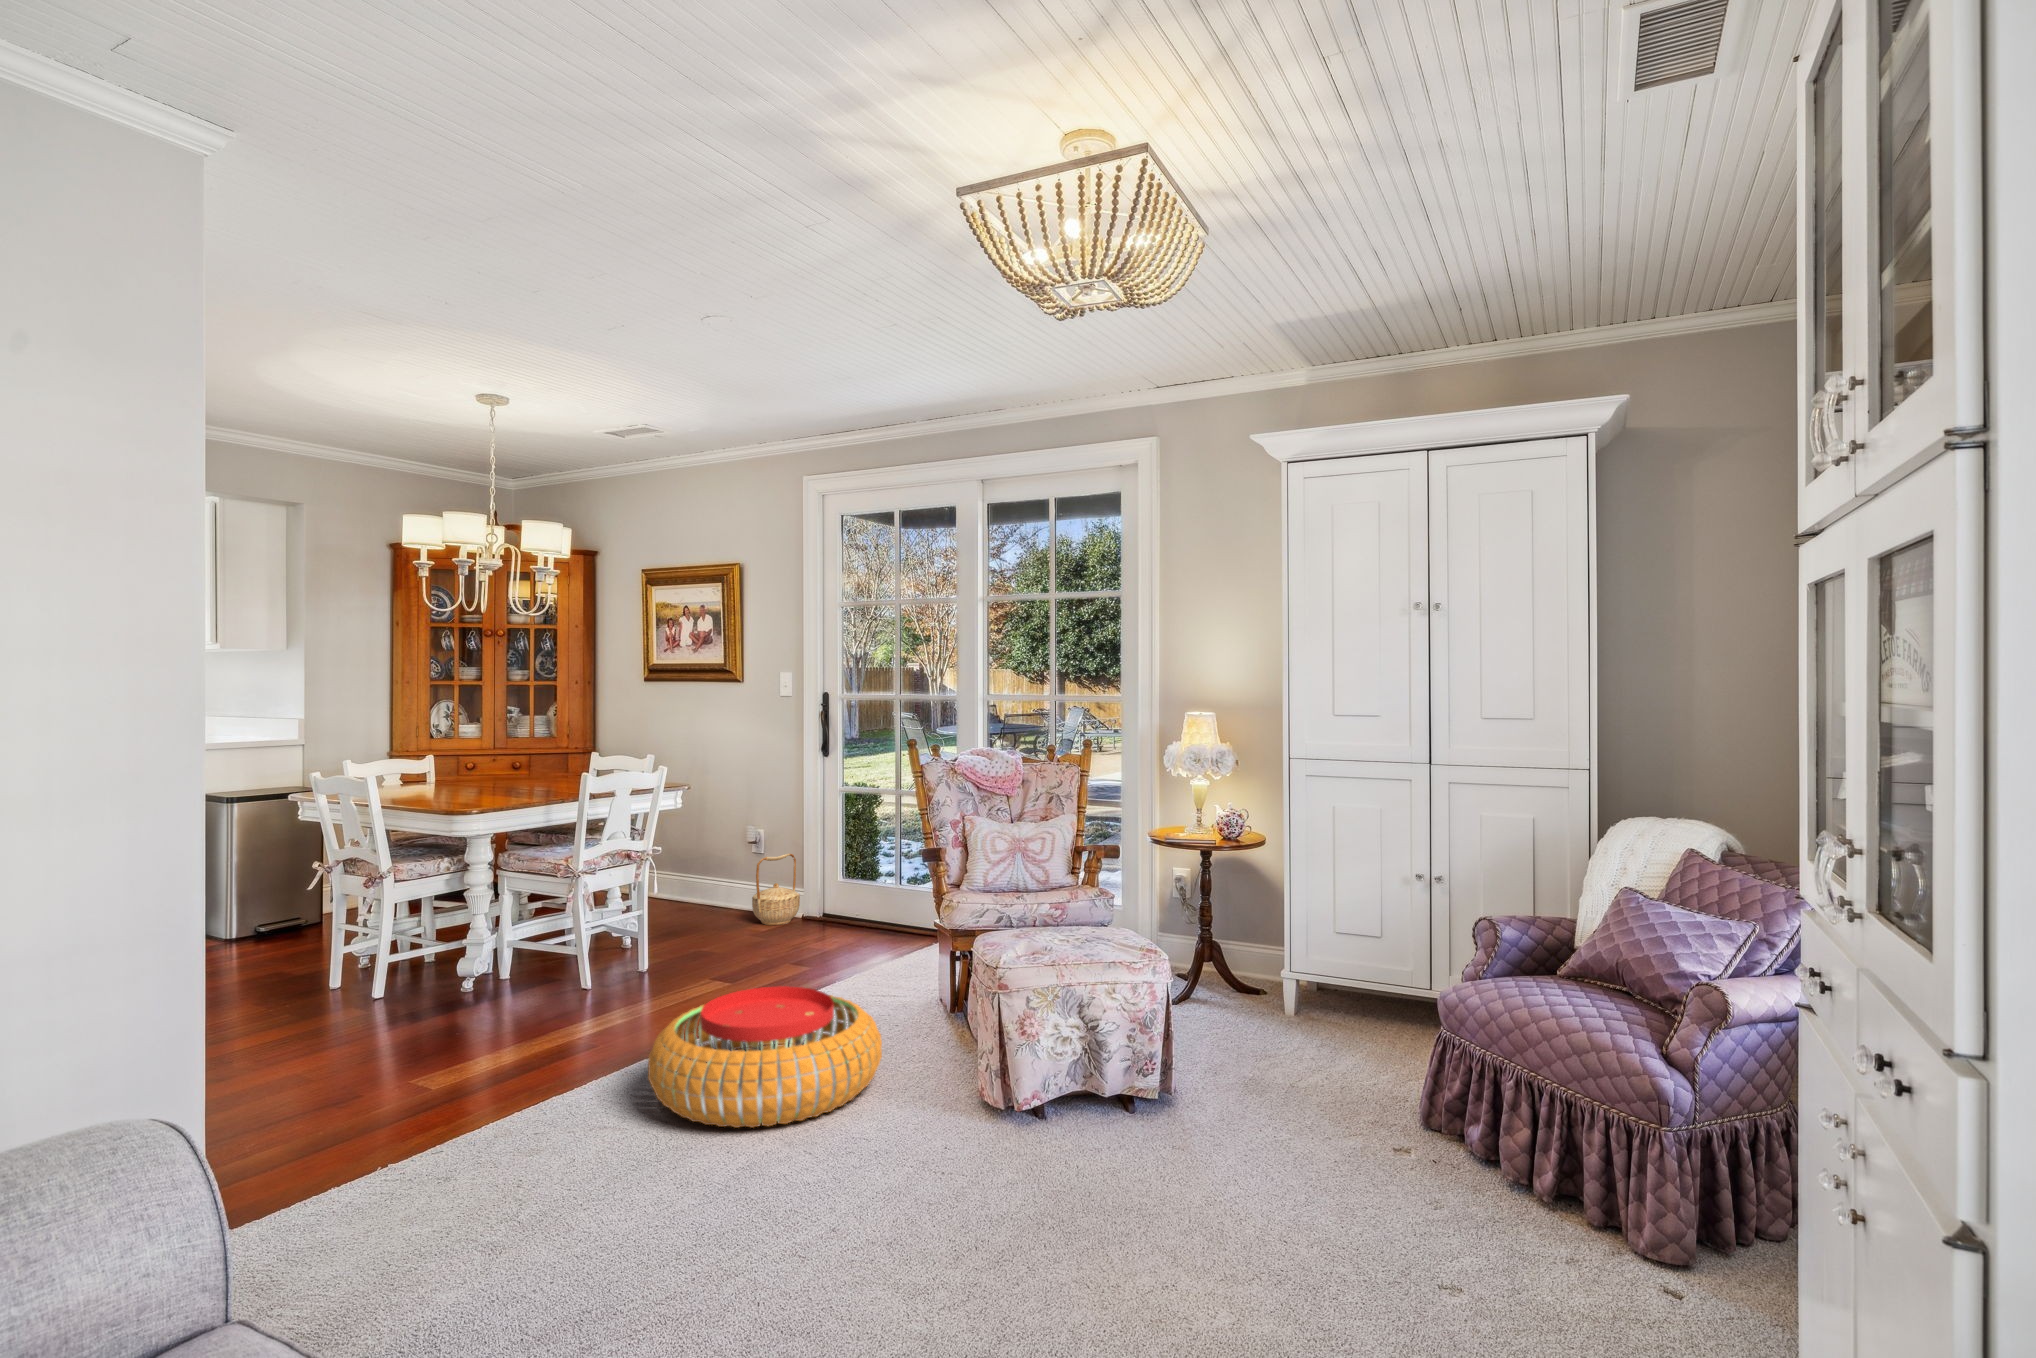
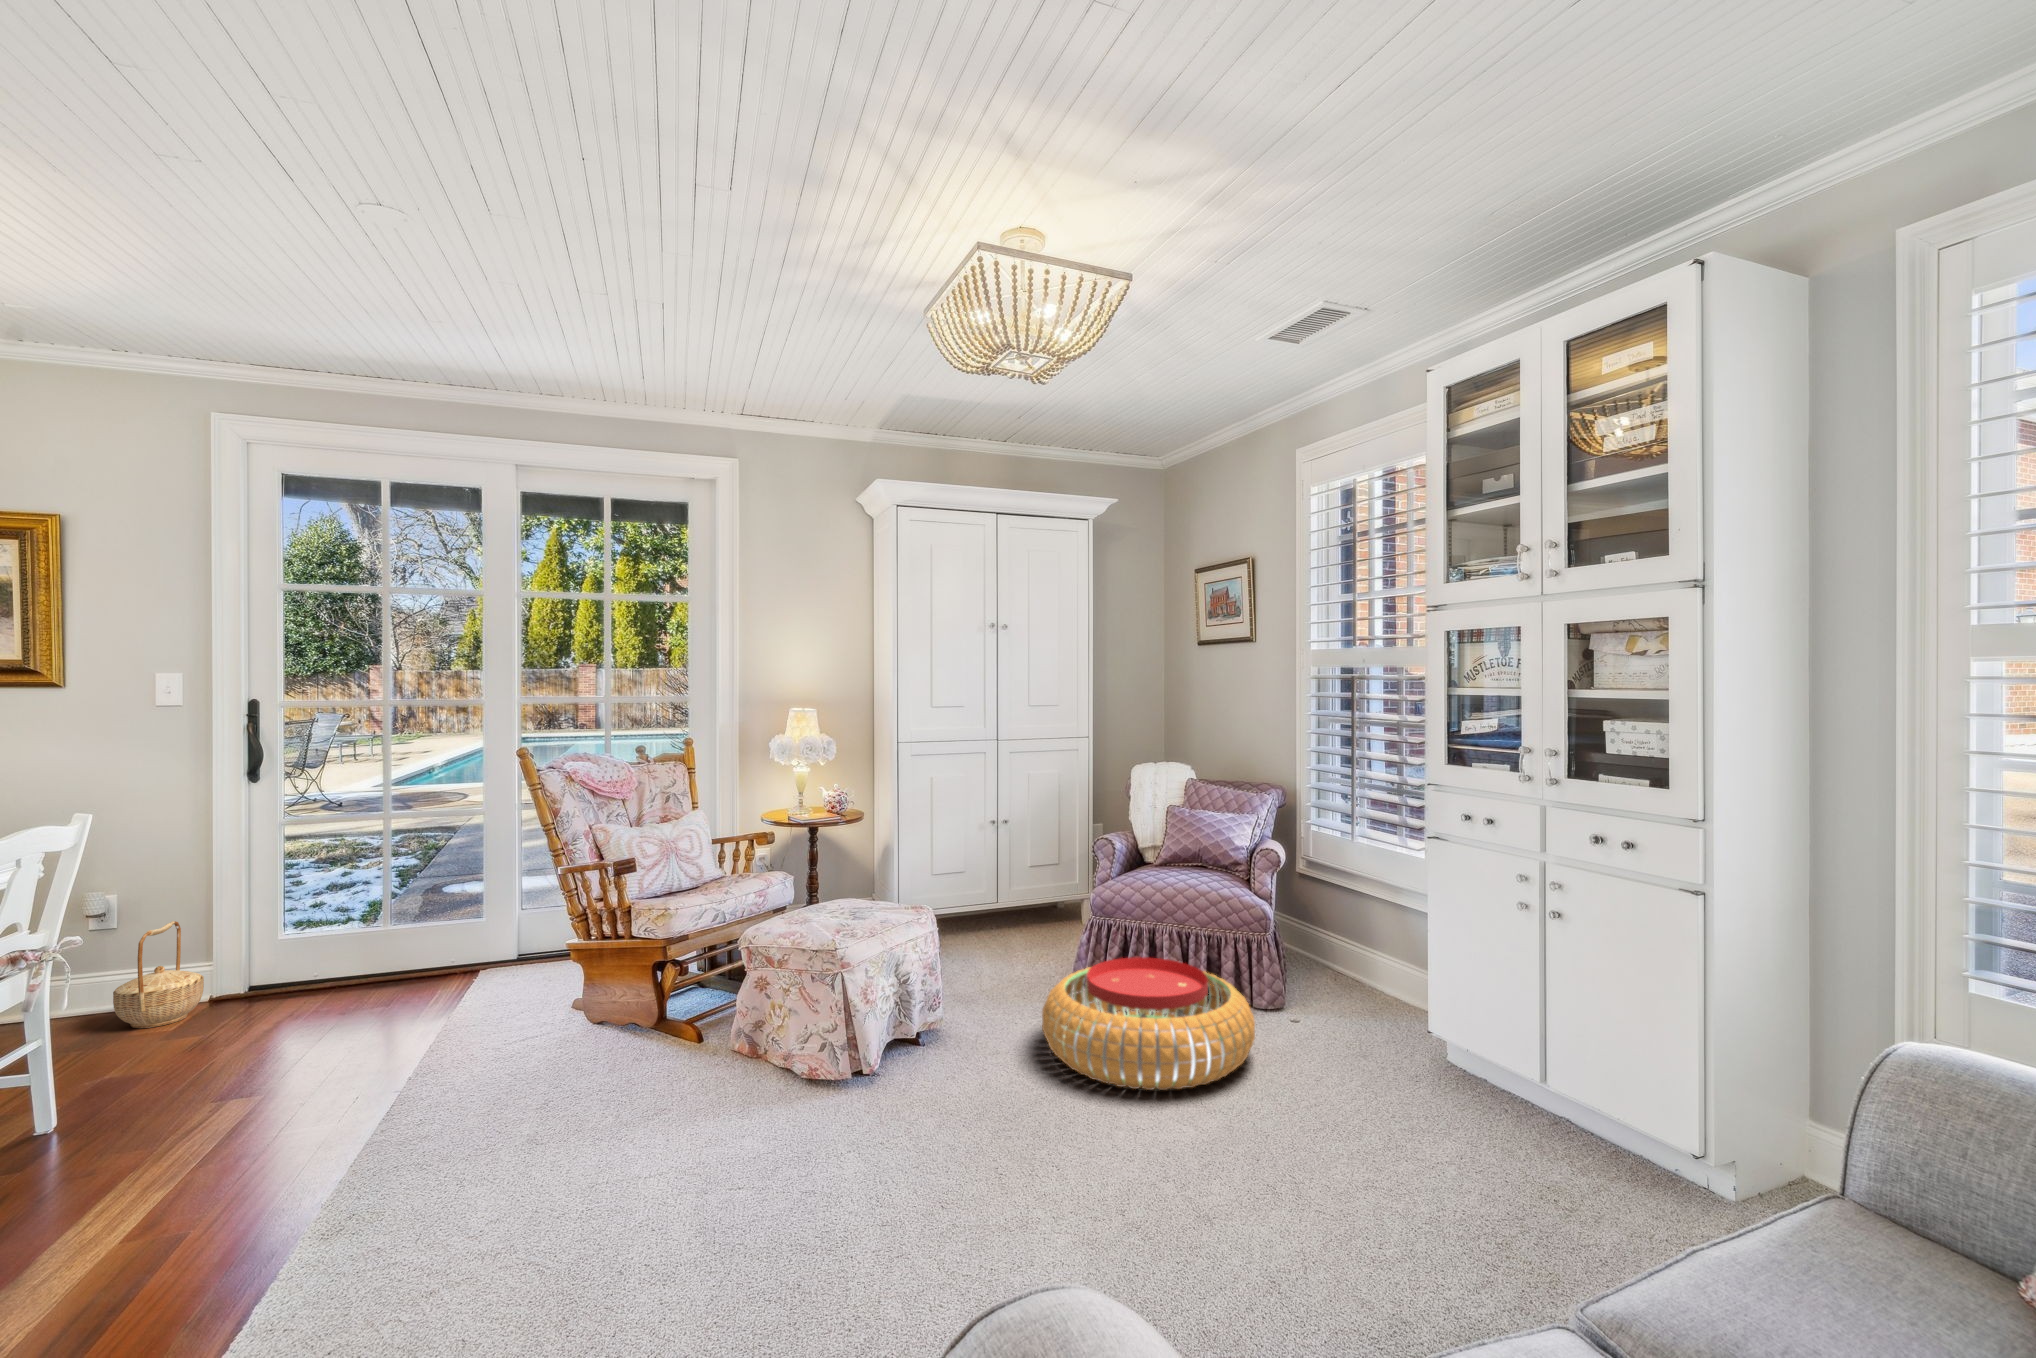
pouf: present [648,986,882,1128] -> present [1042,957,1255,1090]

